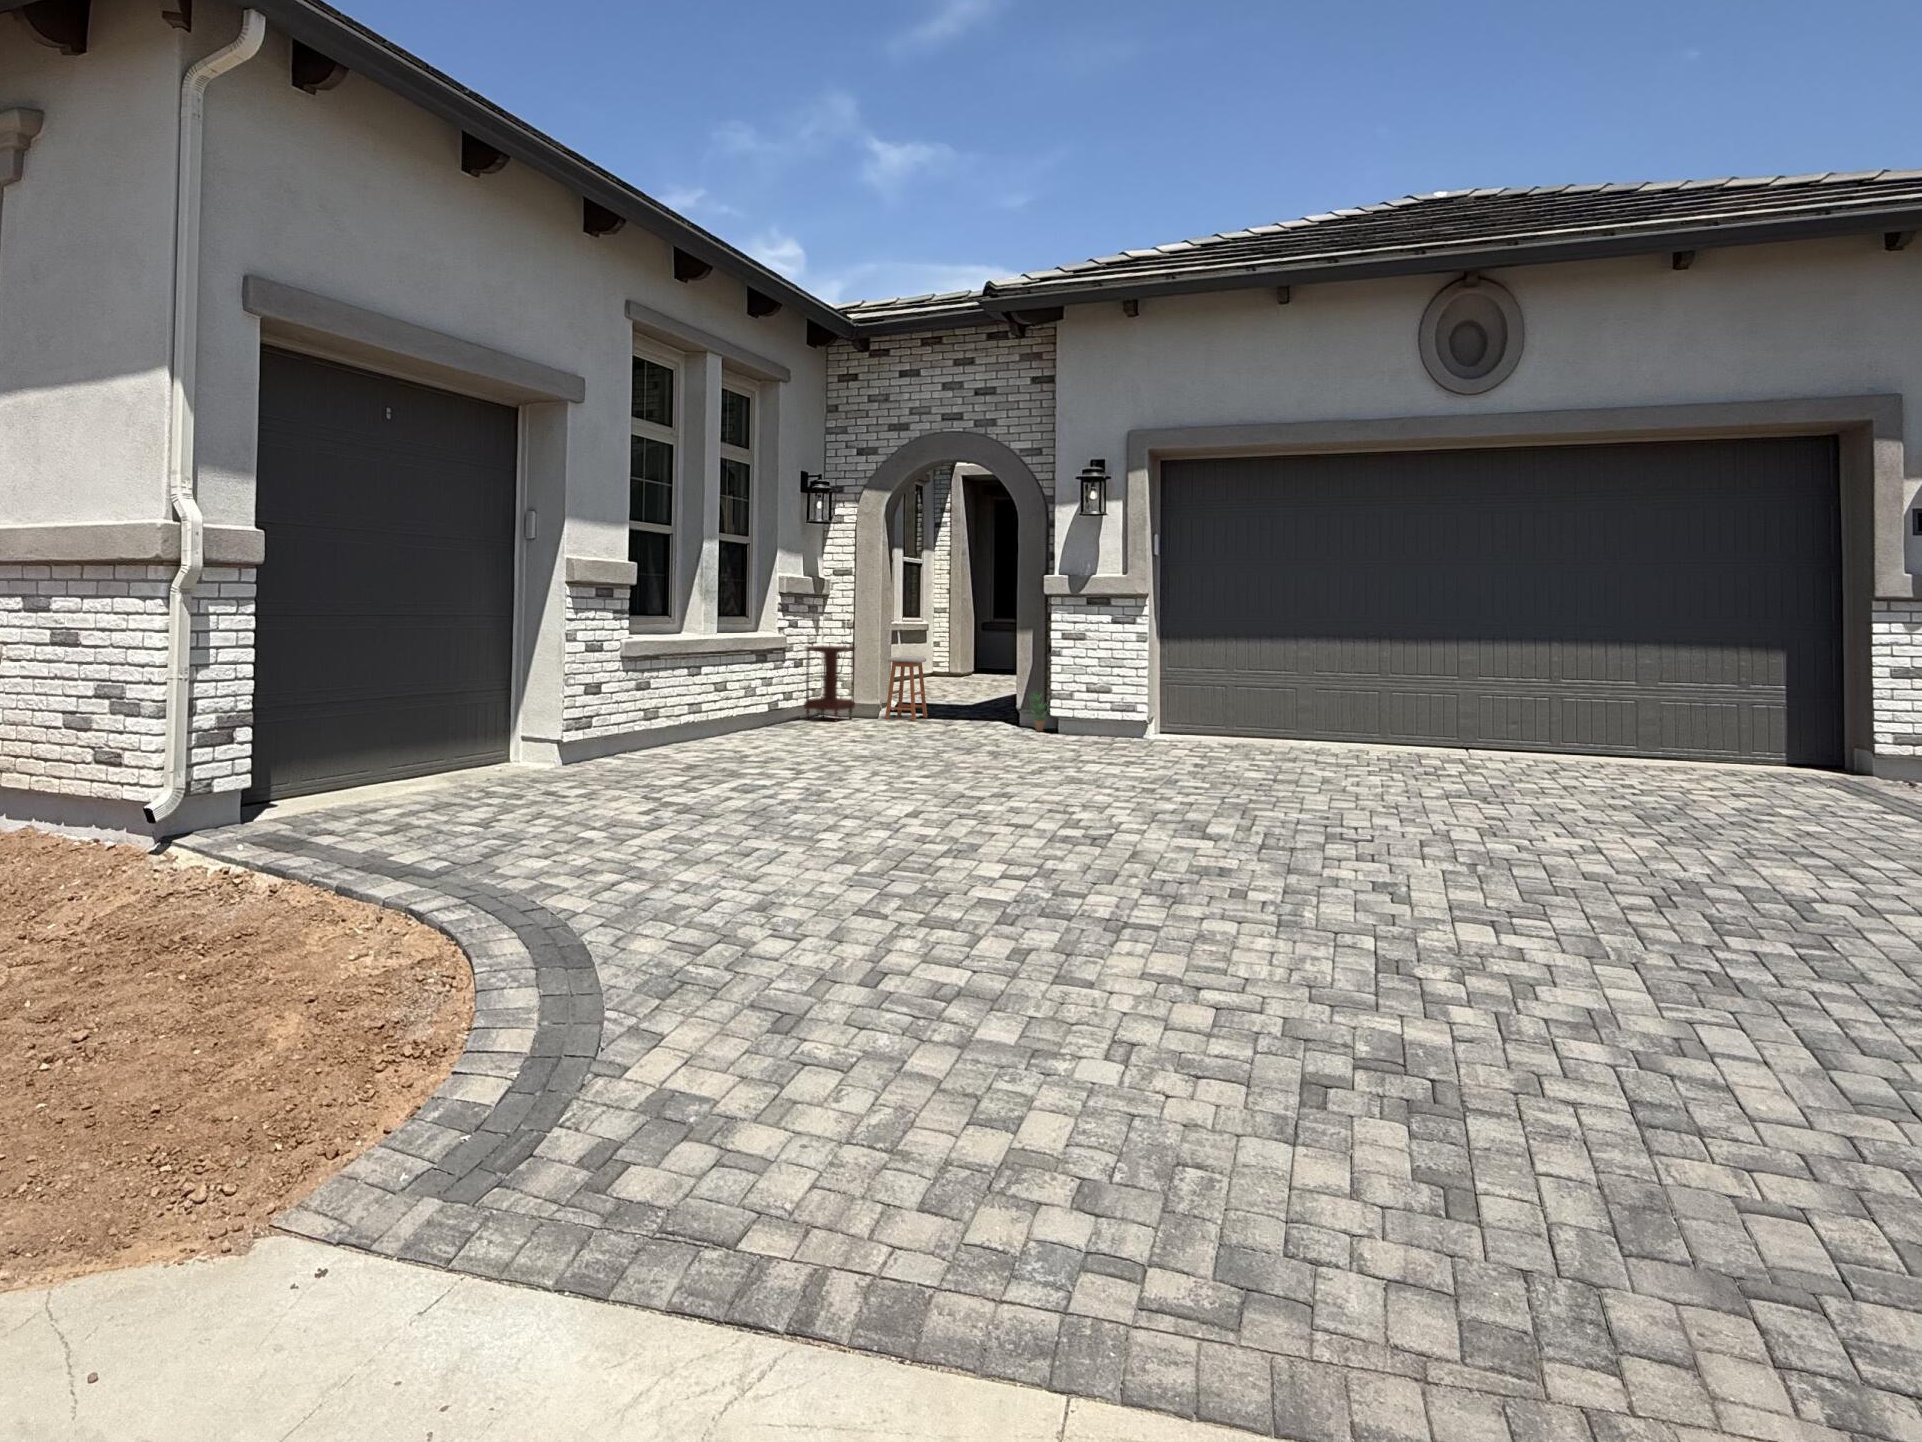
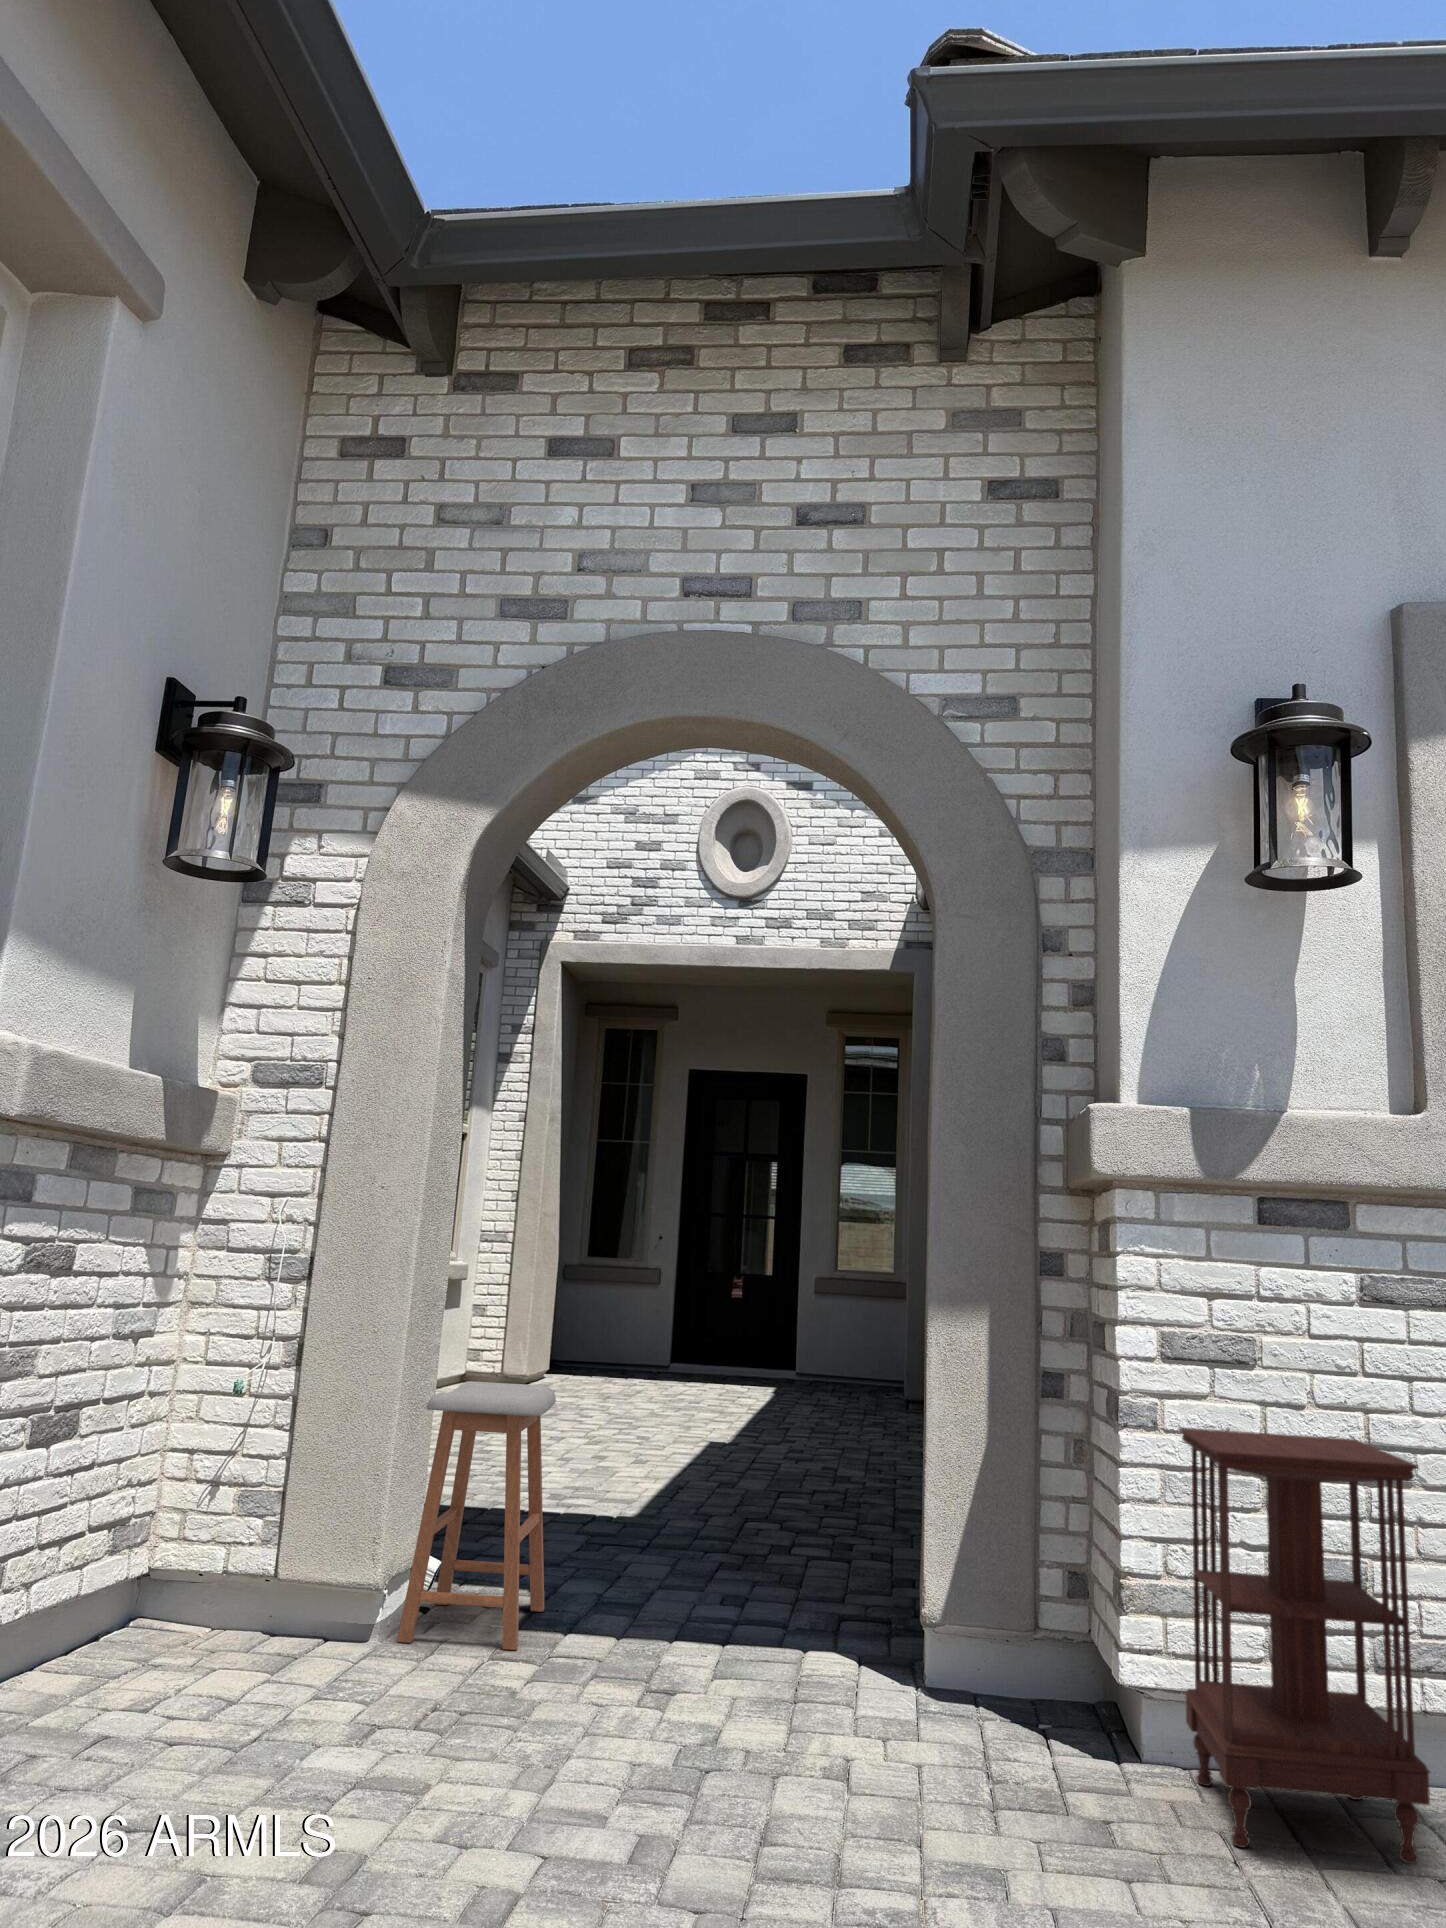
side table: present [804,646,855,721] -> present [1179,1428,1431,1864]
potted plant: present [1030,694,1047,731] -> none [996,1550,1087,1734]

